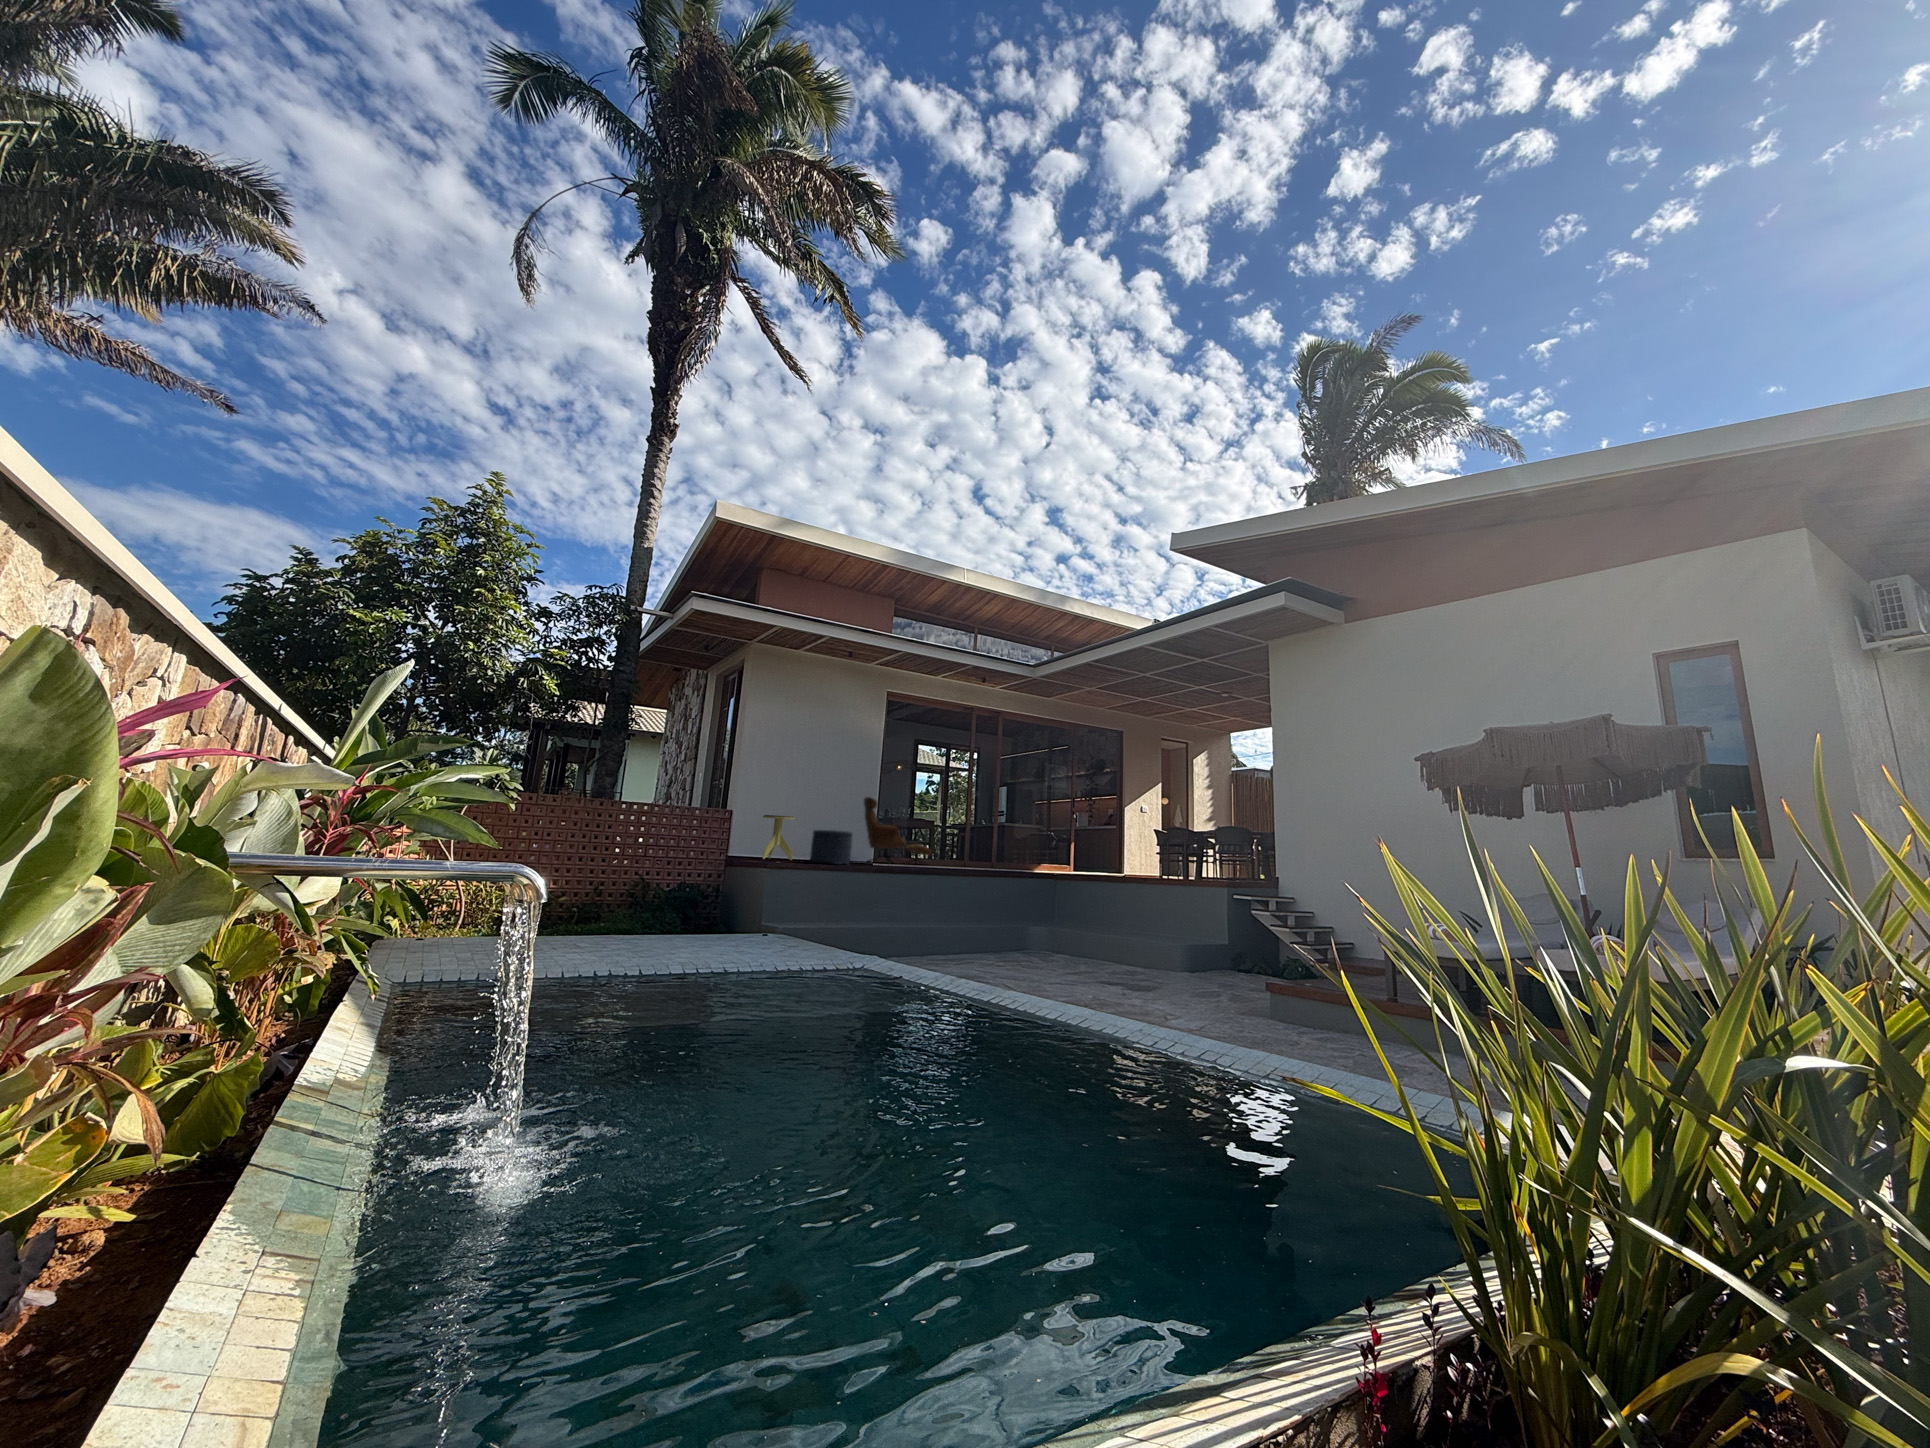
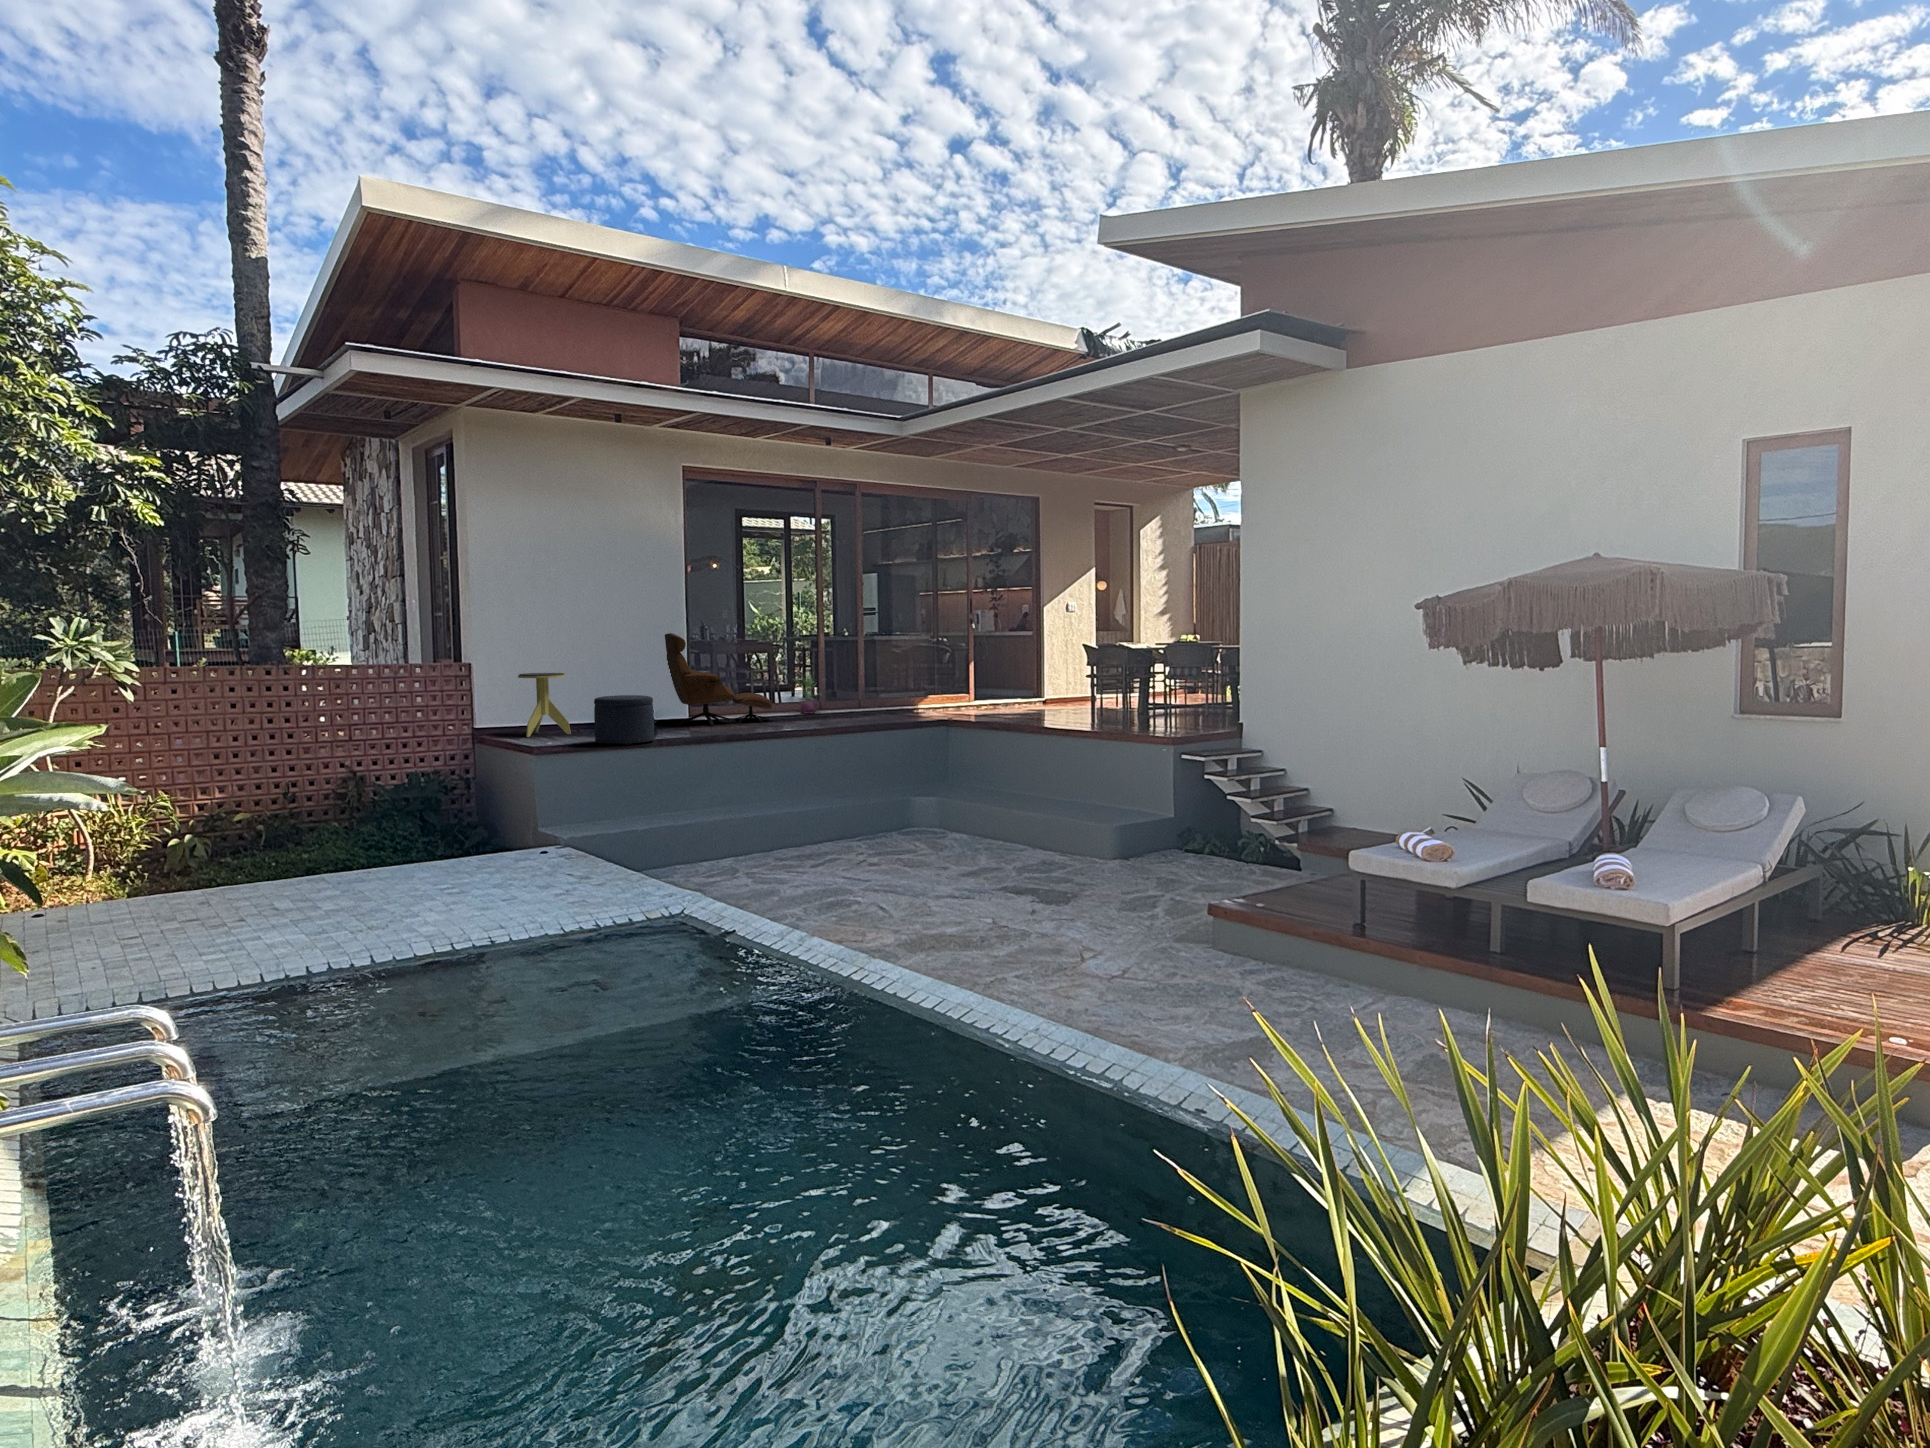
decorative plant: none [939,834,972,865] -> present [798,672,817,714]

